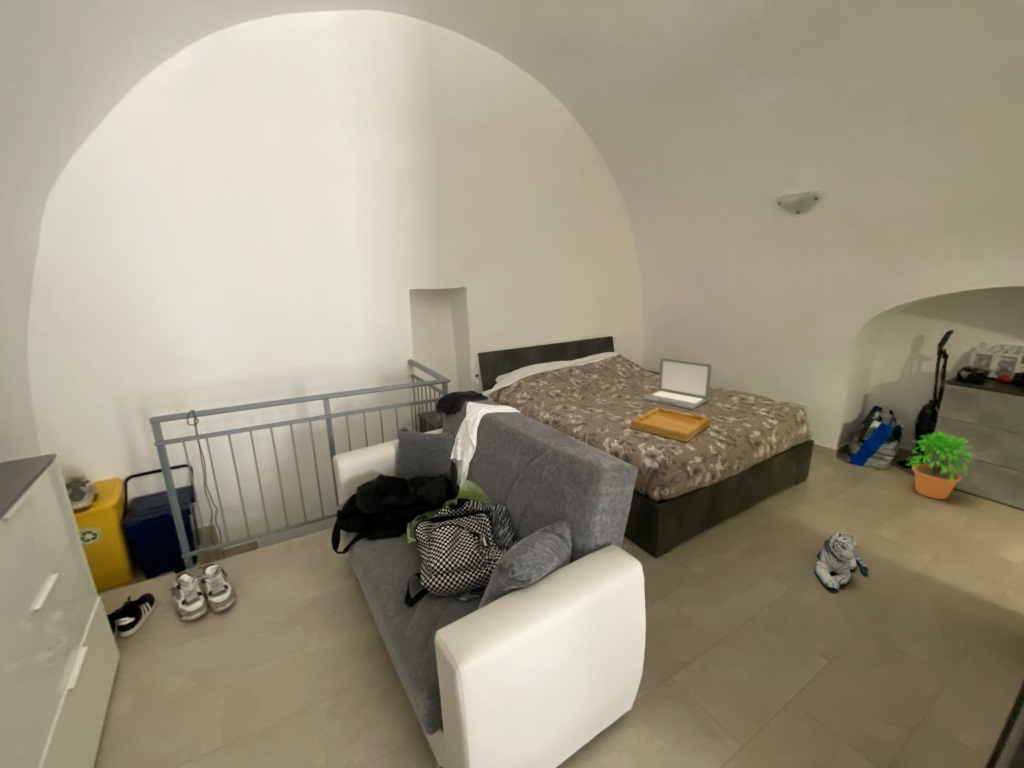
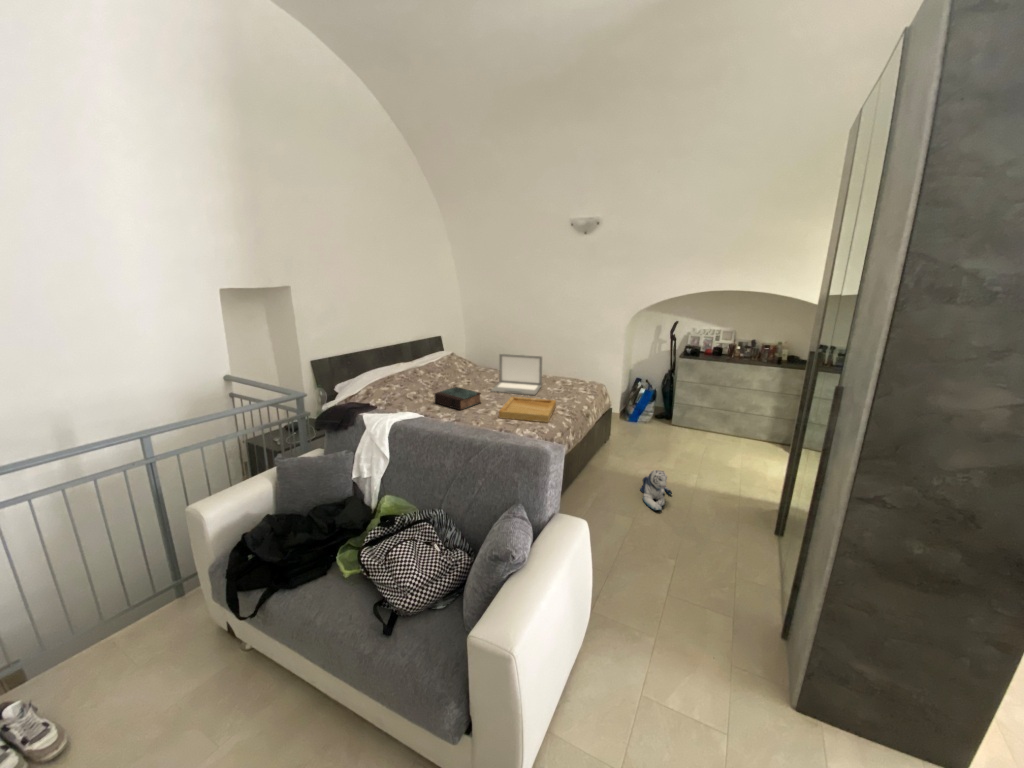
book: none [574,389,623,414] -> present [434,387,481,410]
potted plant: present [908,432,972,499] -> none [664,390,701,436]

